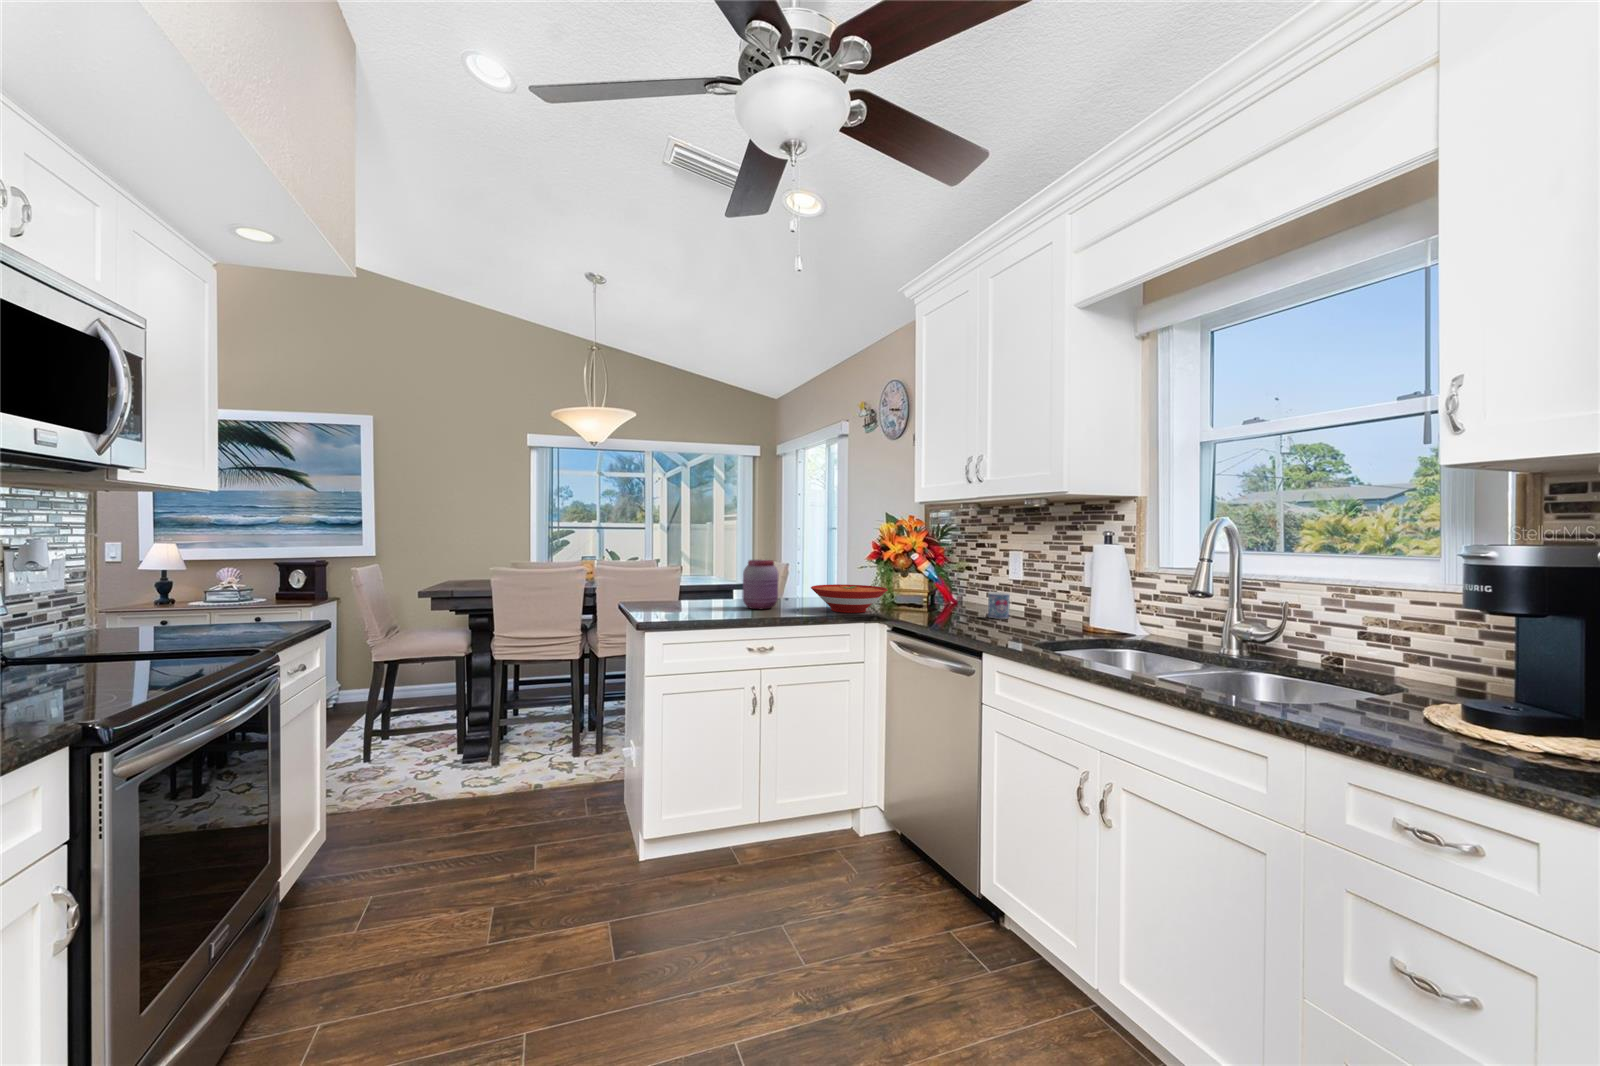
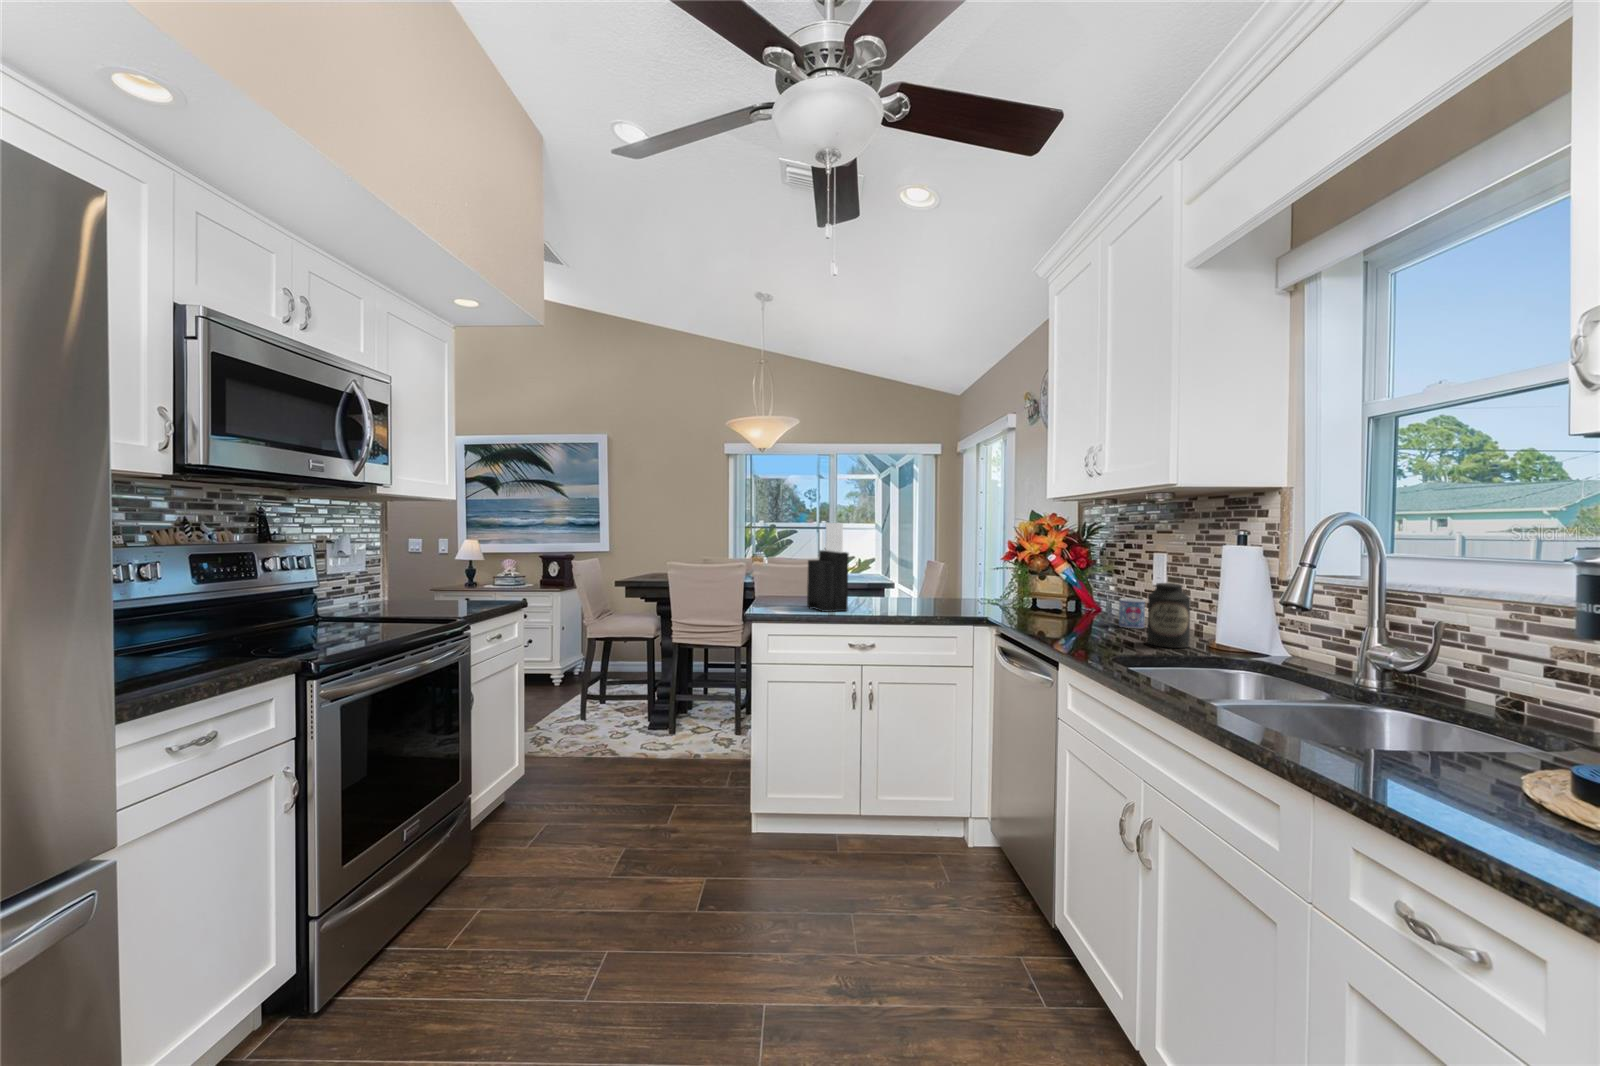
knife block: none [689,523,738,617] -> present [807,523,849,612]
jar: present [742,560,779,609] -> none [863,558,899,607]
canister: none [1031,577,1067,634] -> present [1147,583,1191,648]
bowl: present [811,584,888,613] -> none [928,585,1010,615]

